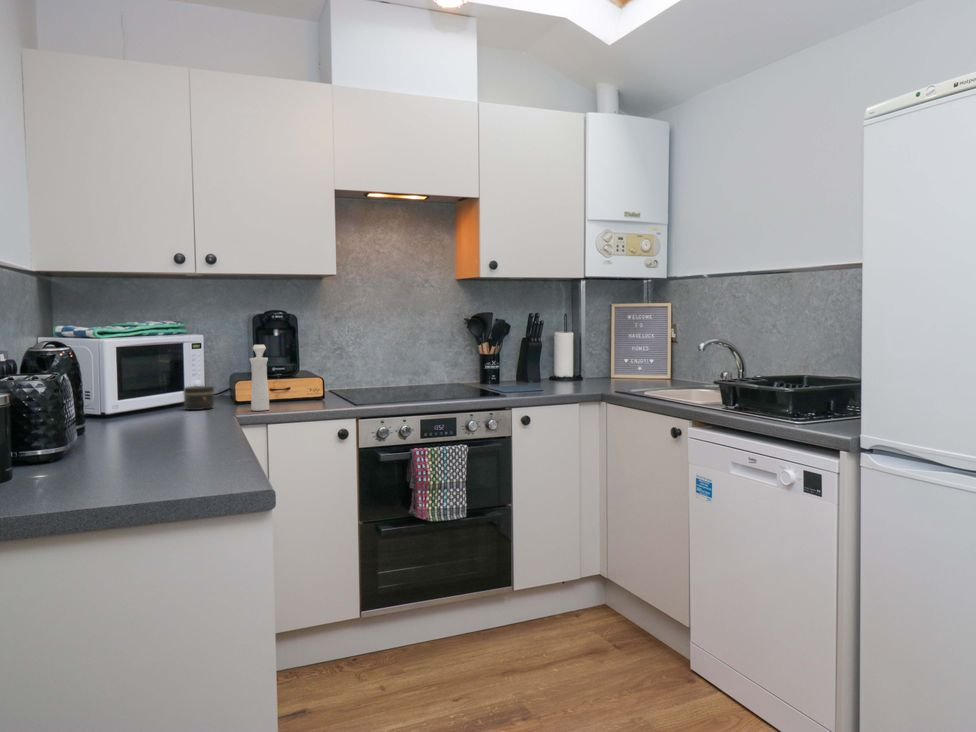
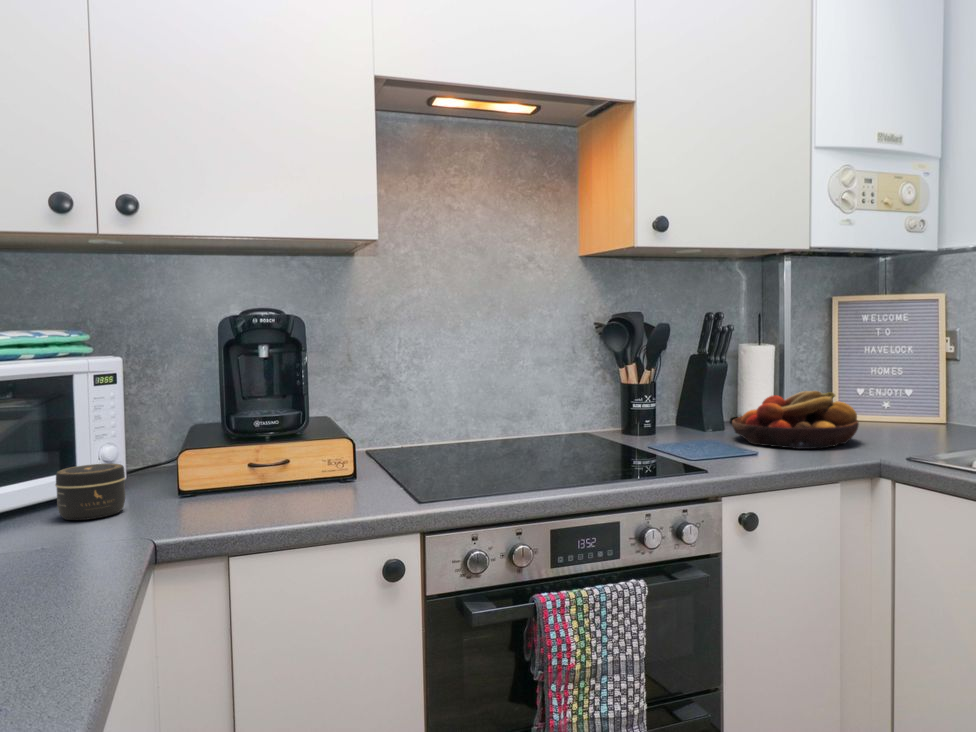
pepper mill: present [250,345,269,411] -> none [184,378,232,528]
fruit bowl: none [538,358,603,389] -> present [732,391,859,449]

